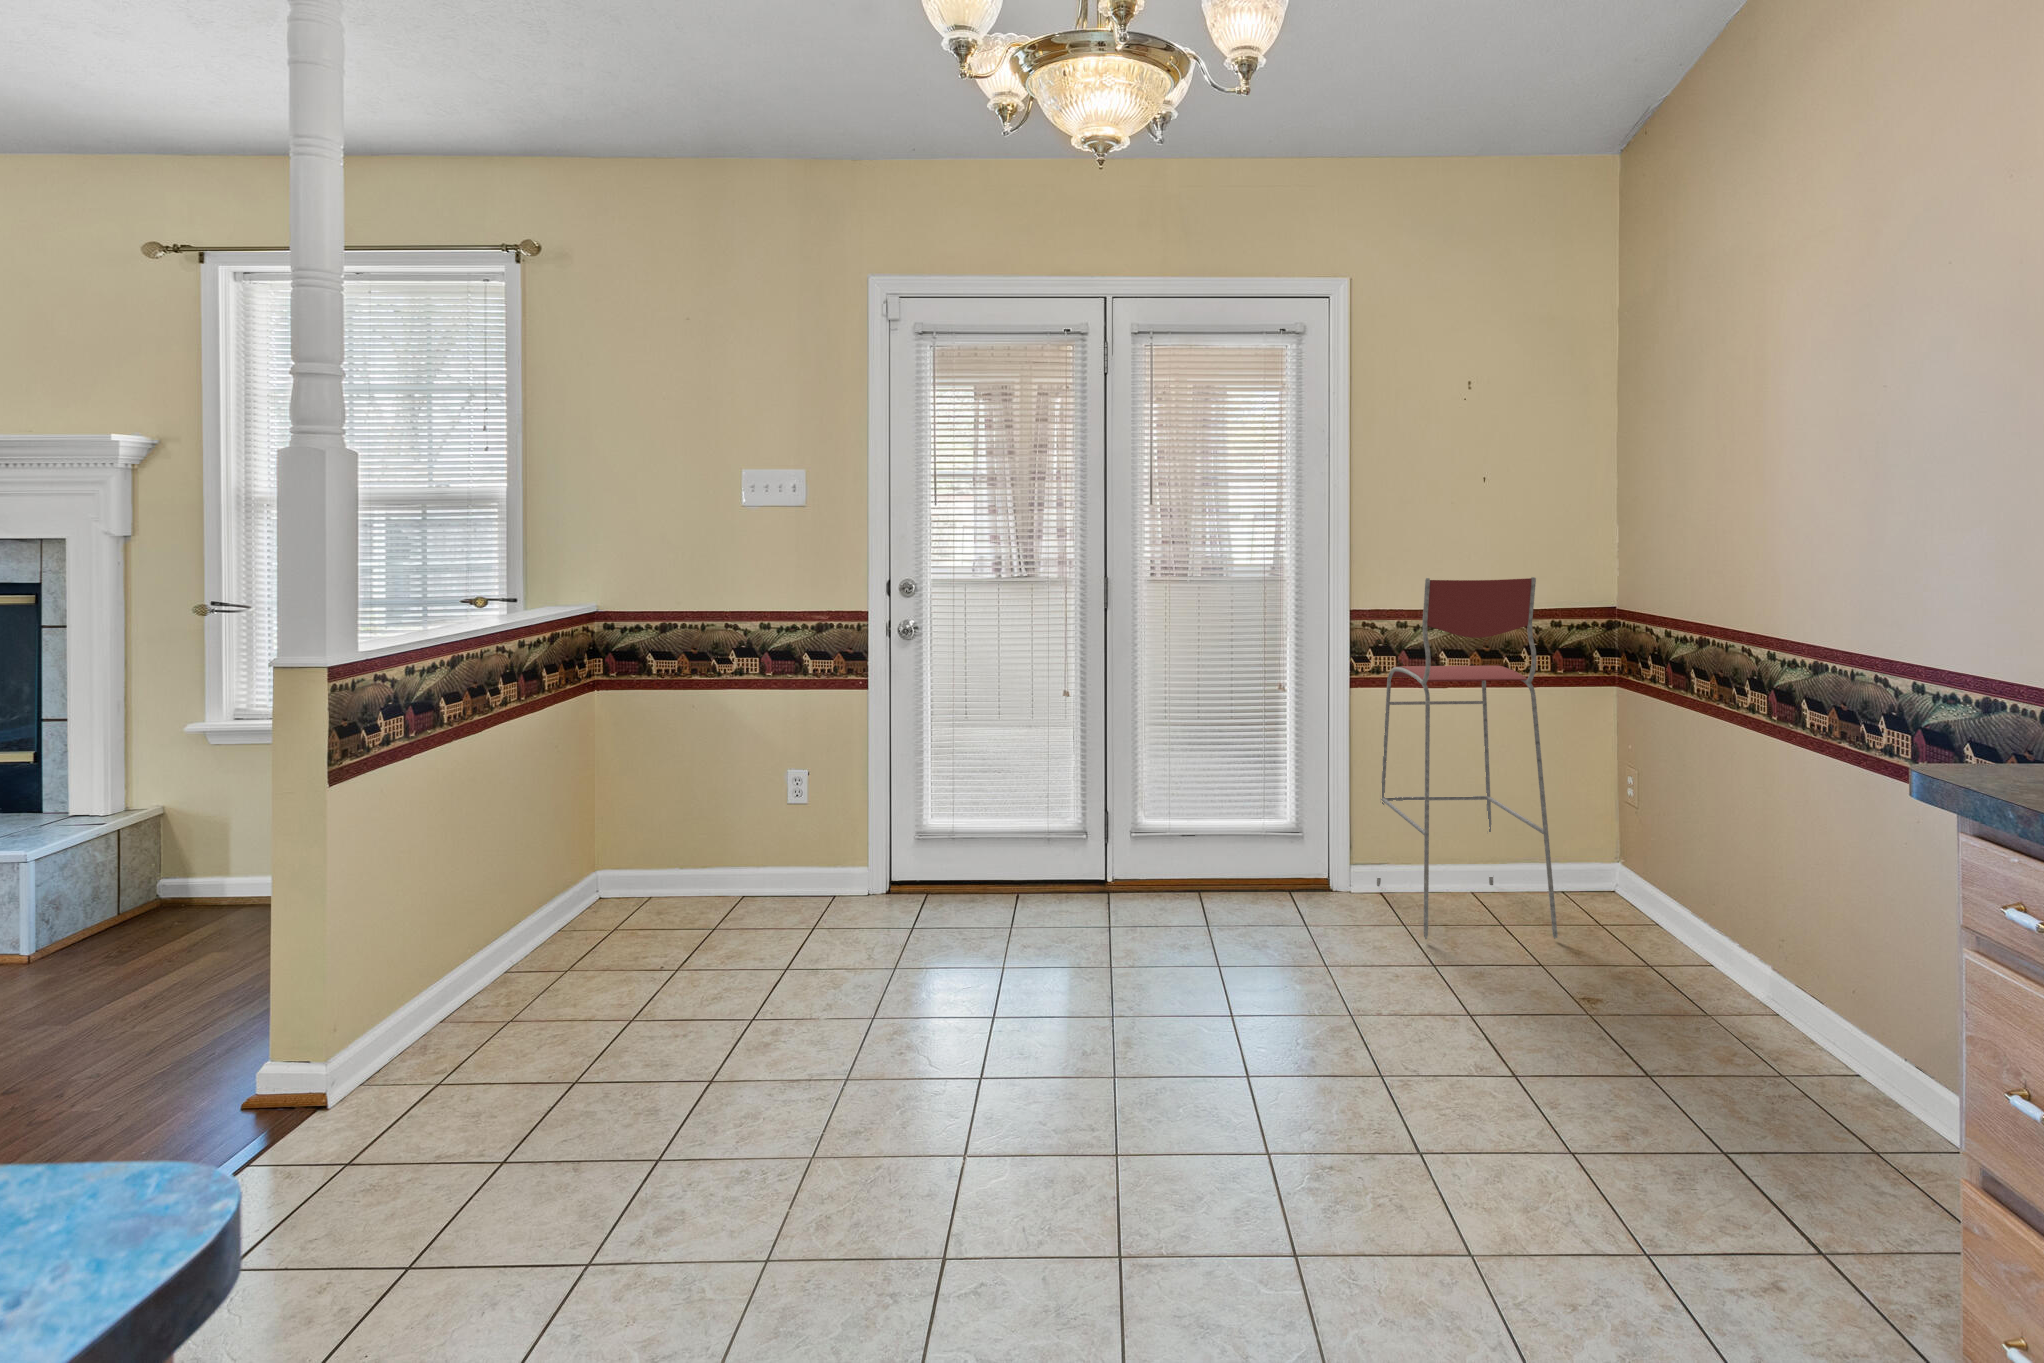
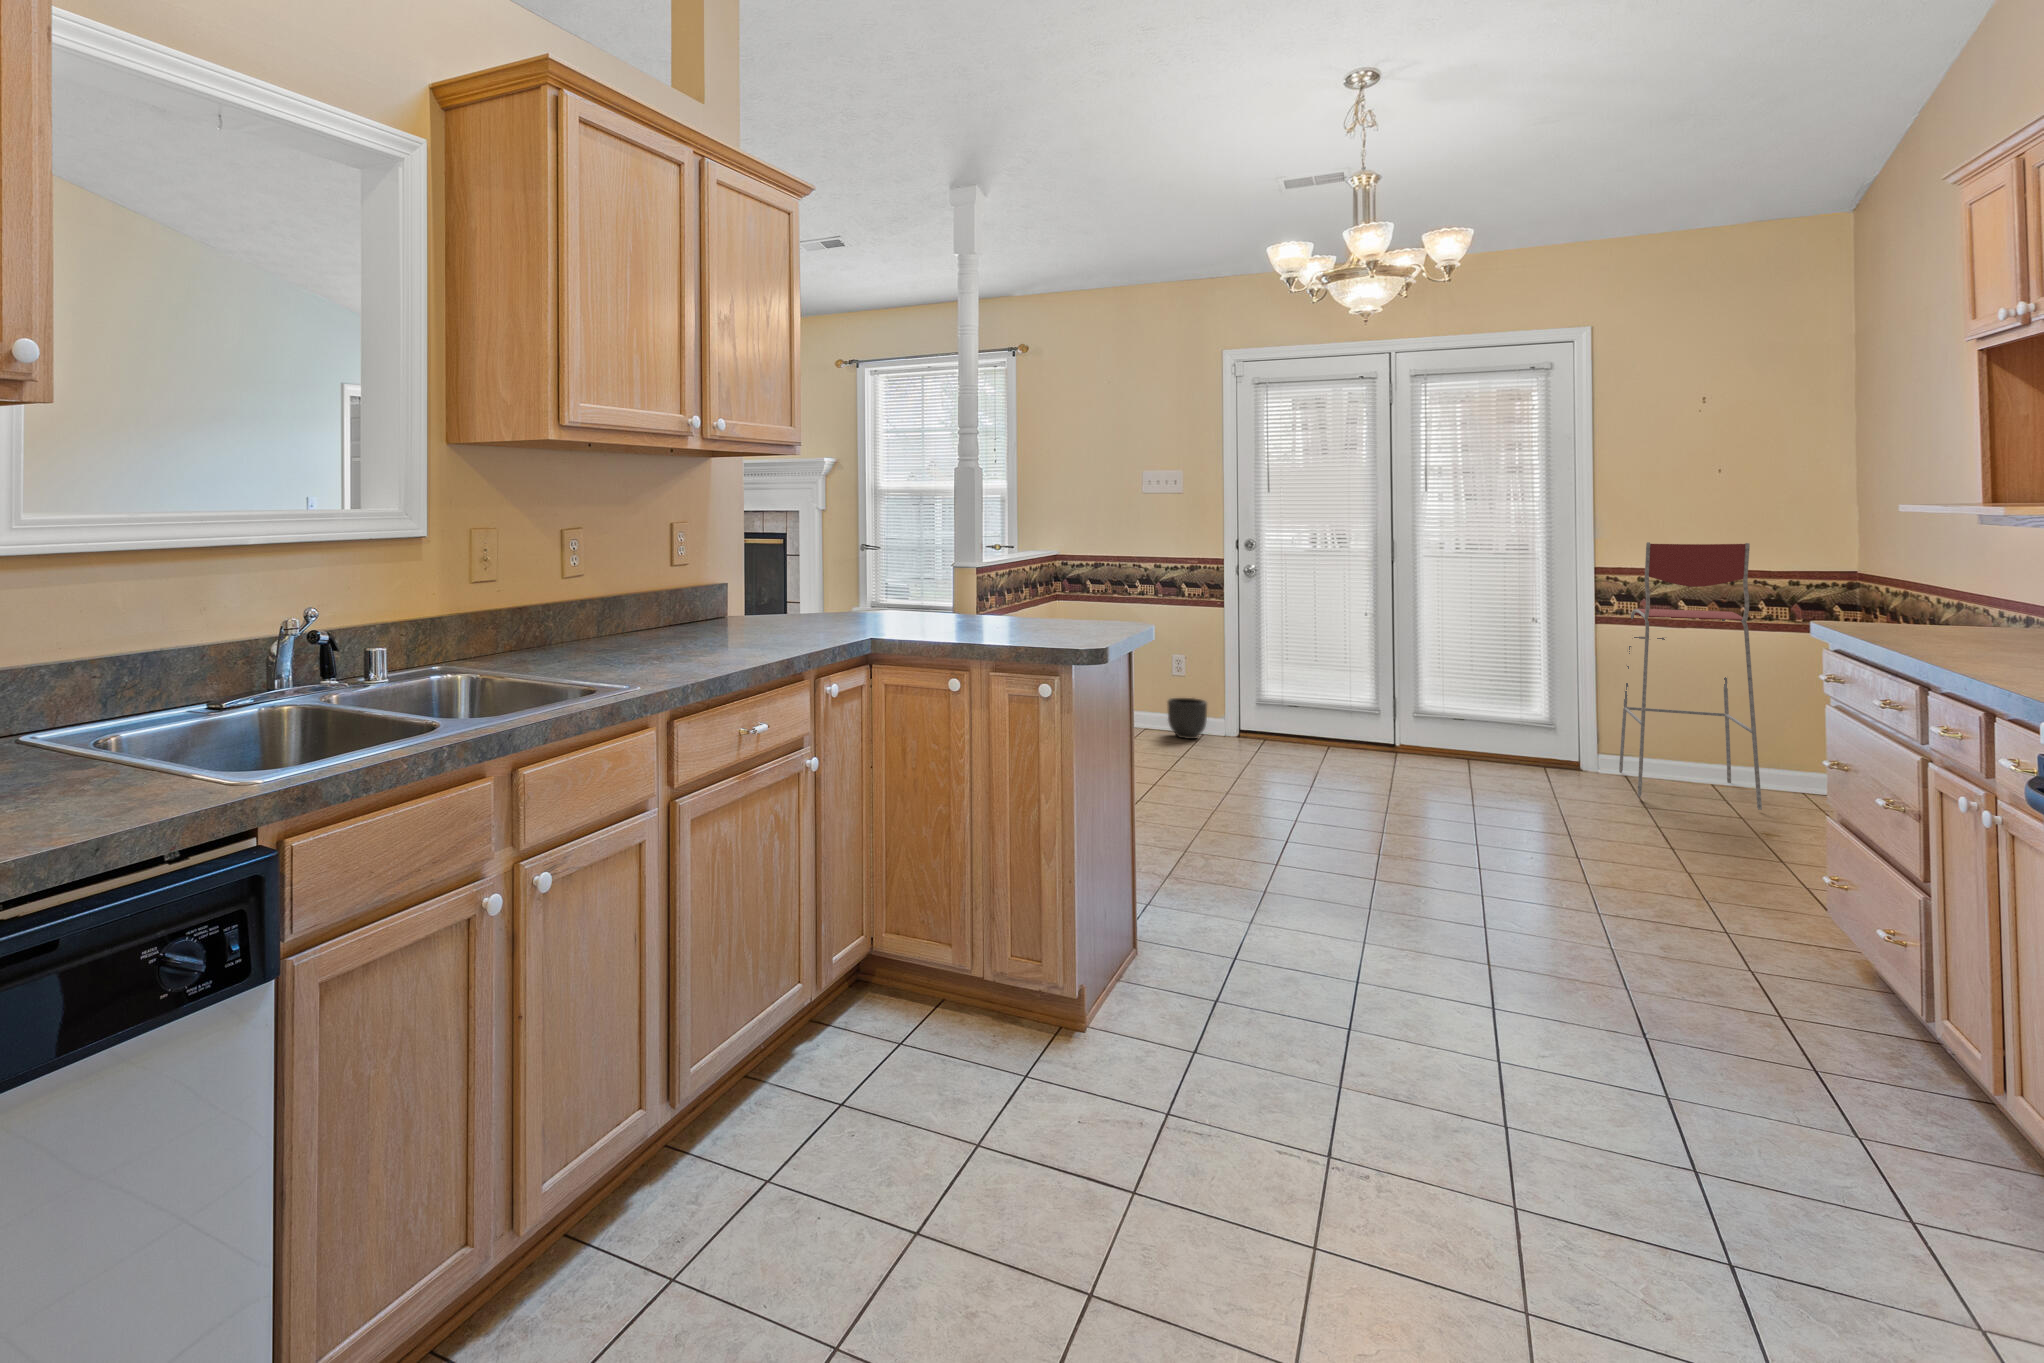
planter: none [780,839,844,911] -> present [1167,698,1207,739]

